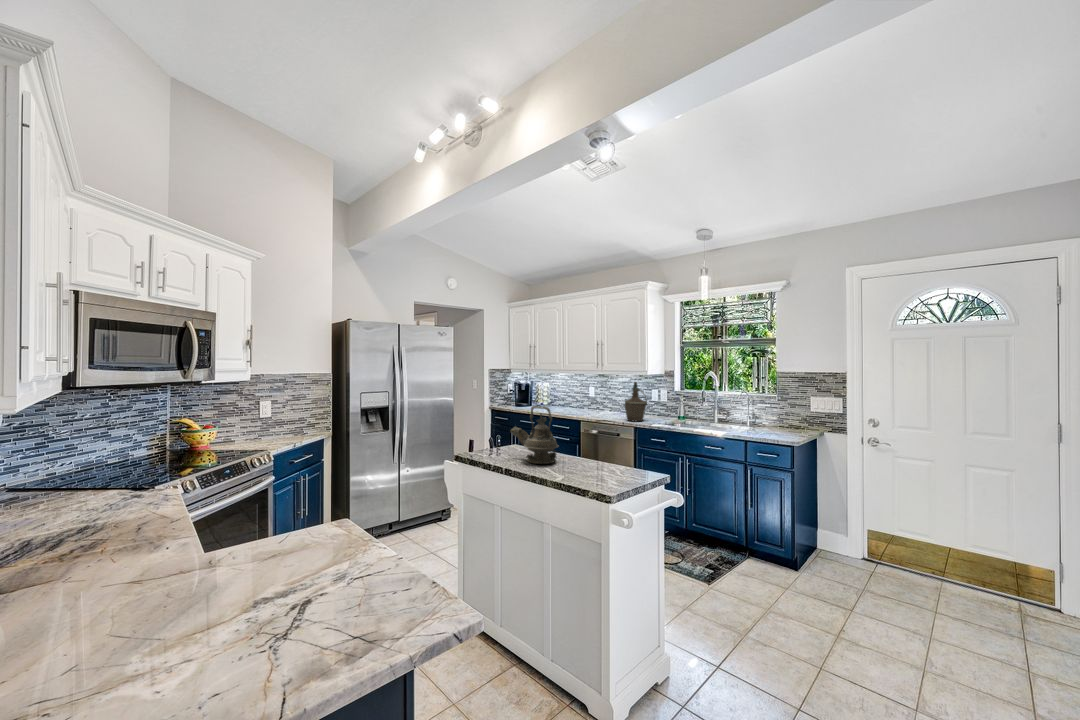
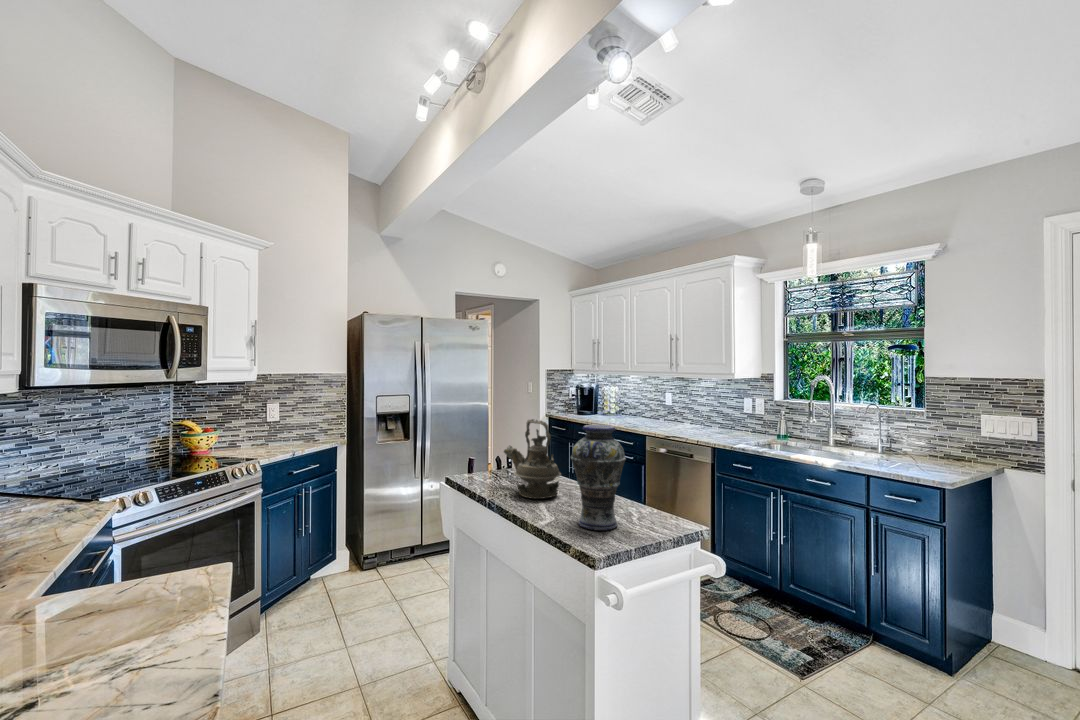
bottle: present [625,382,647,421] -> none [703,388,734,440]
vase: none [579,407,617,480] -> present [571,425,626,531]

